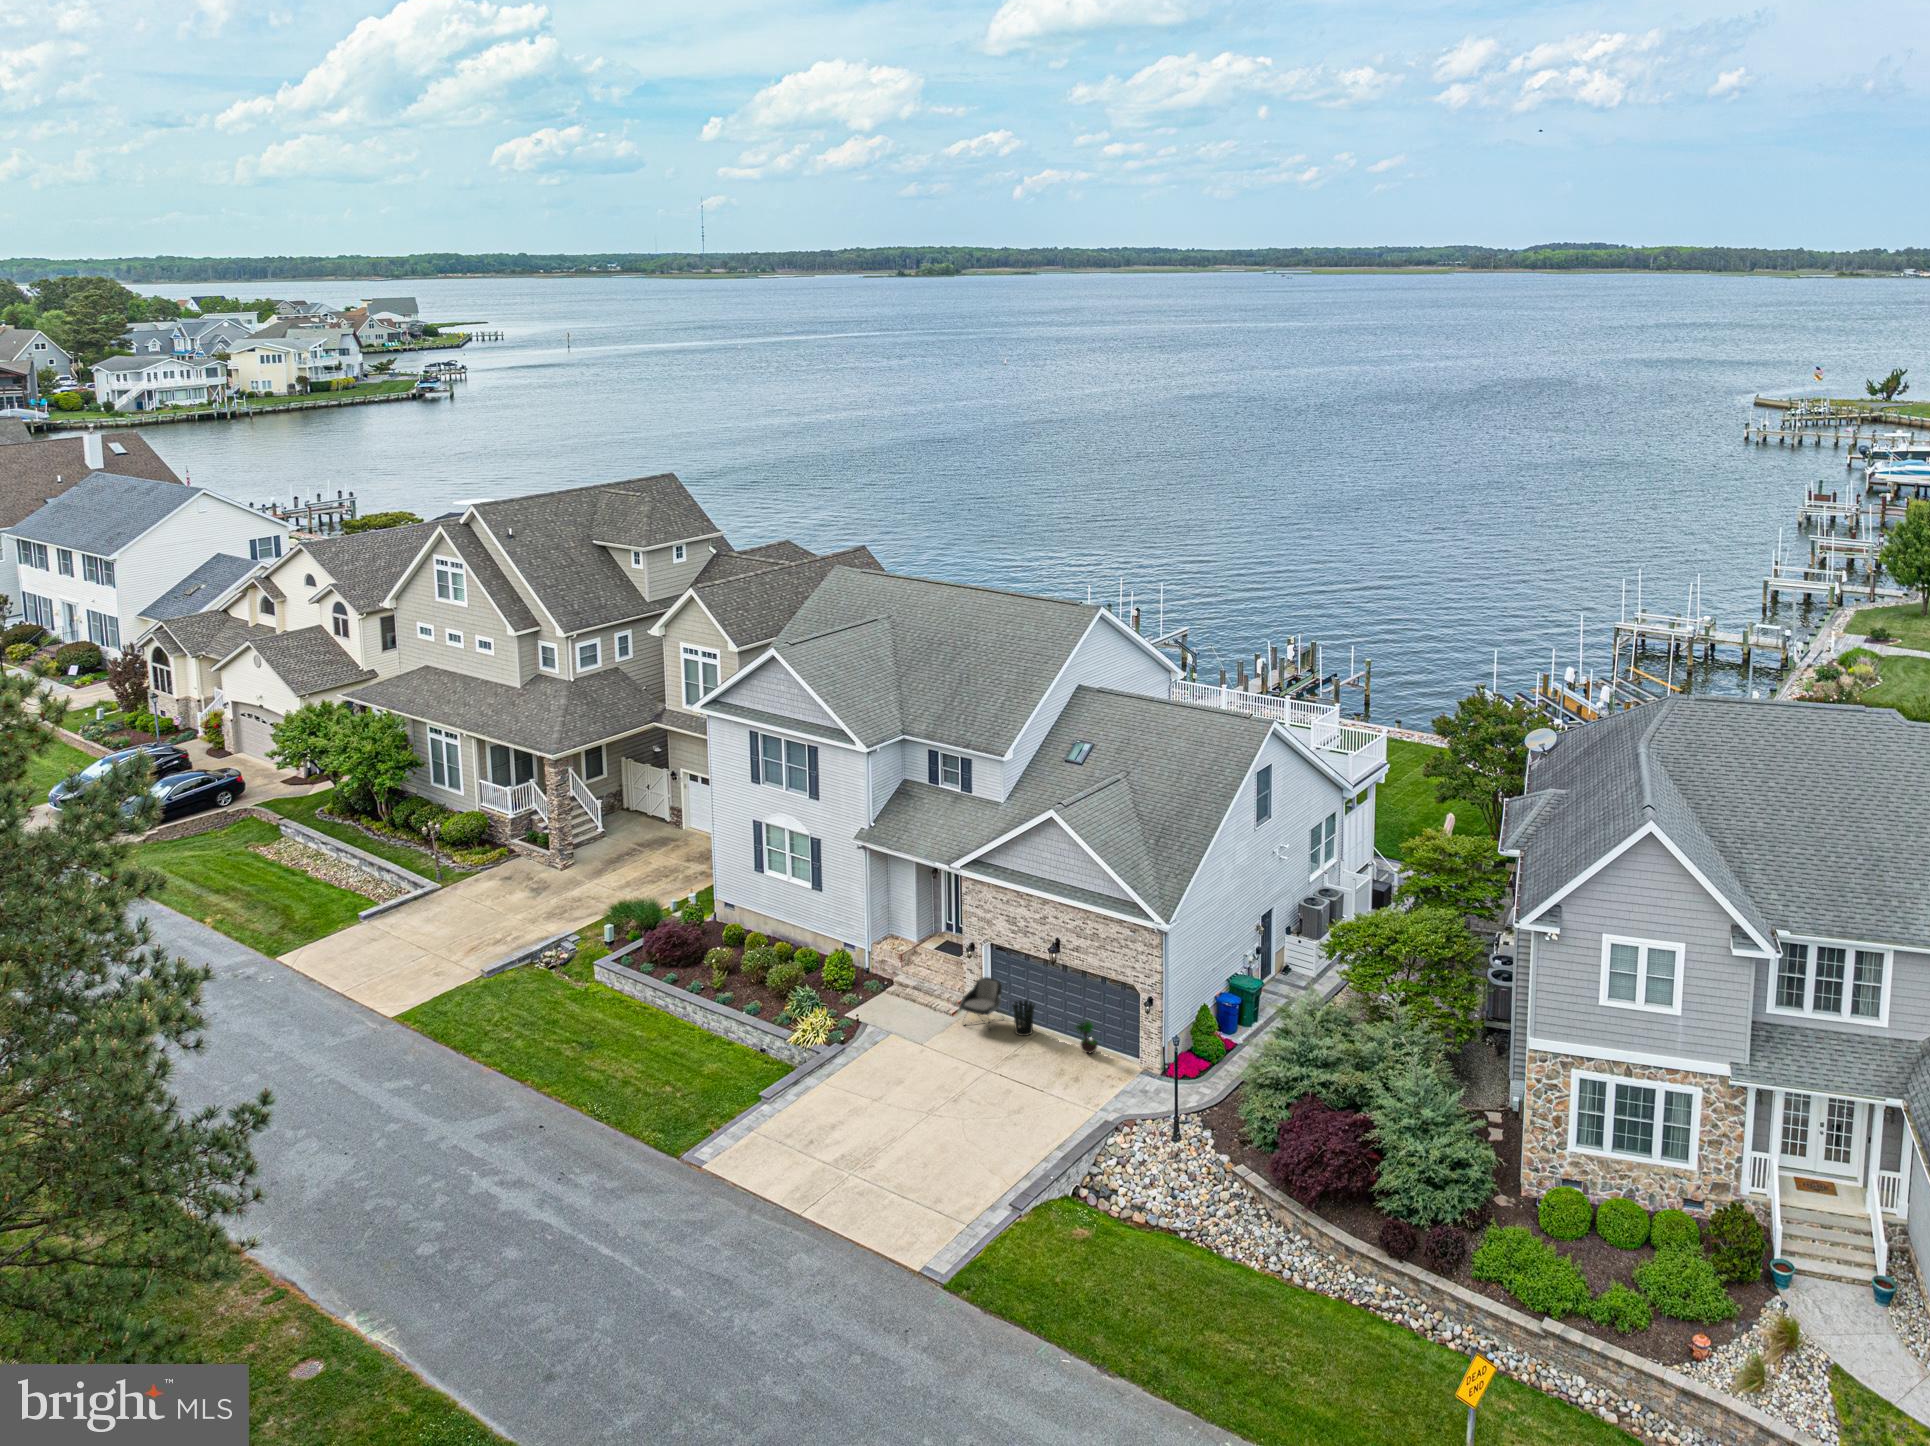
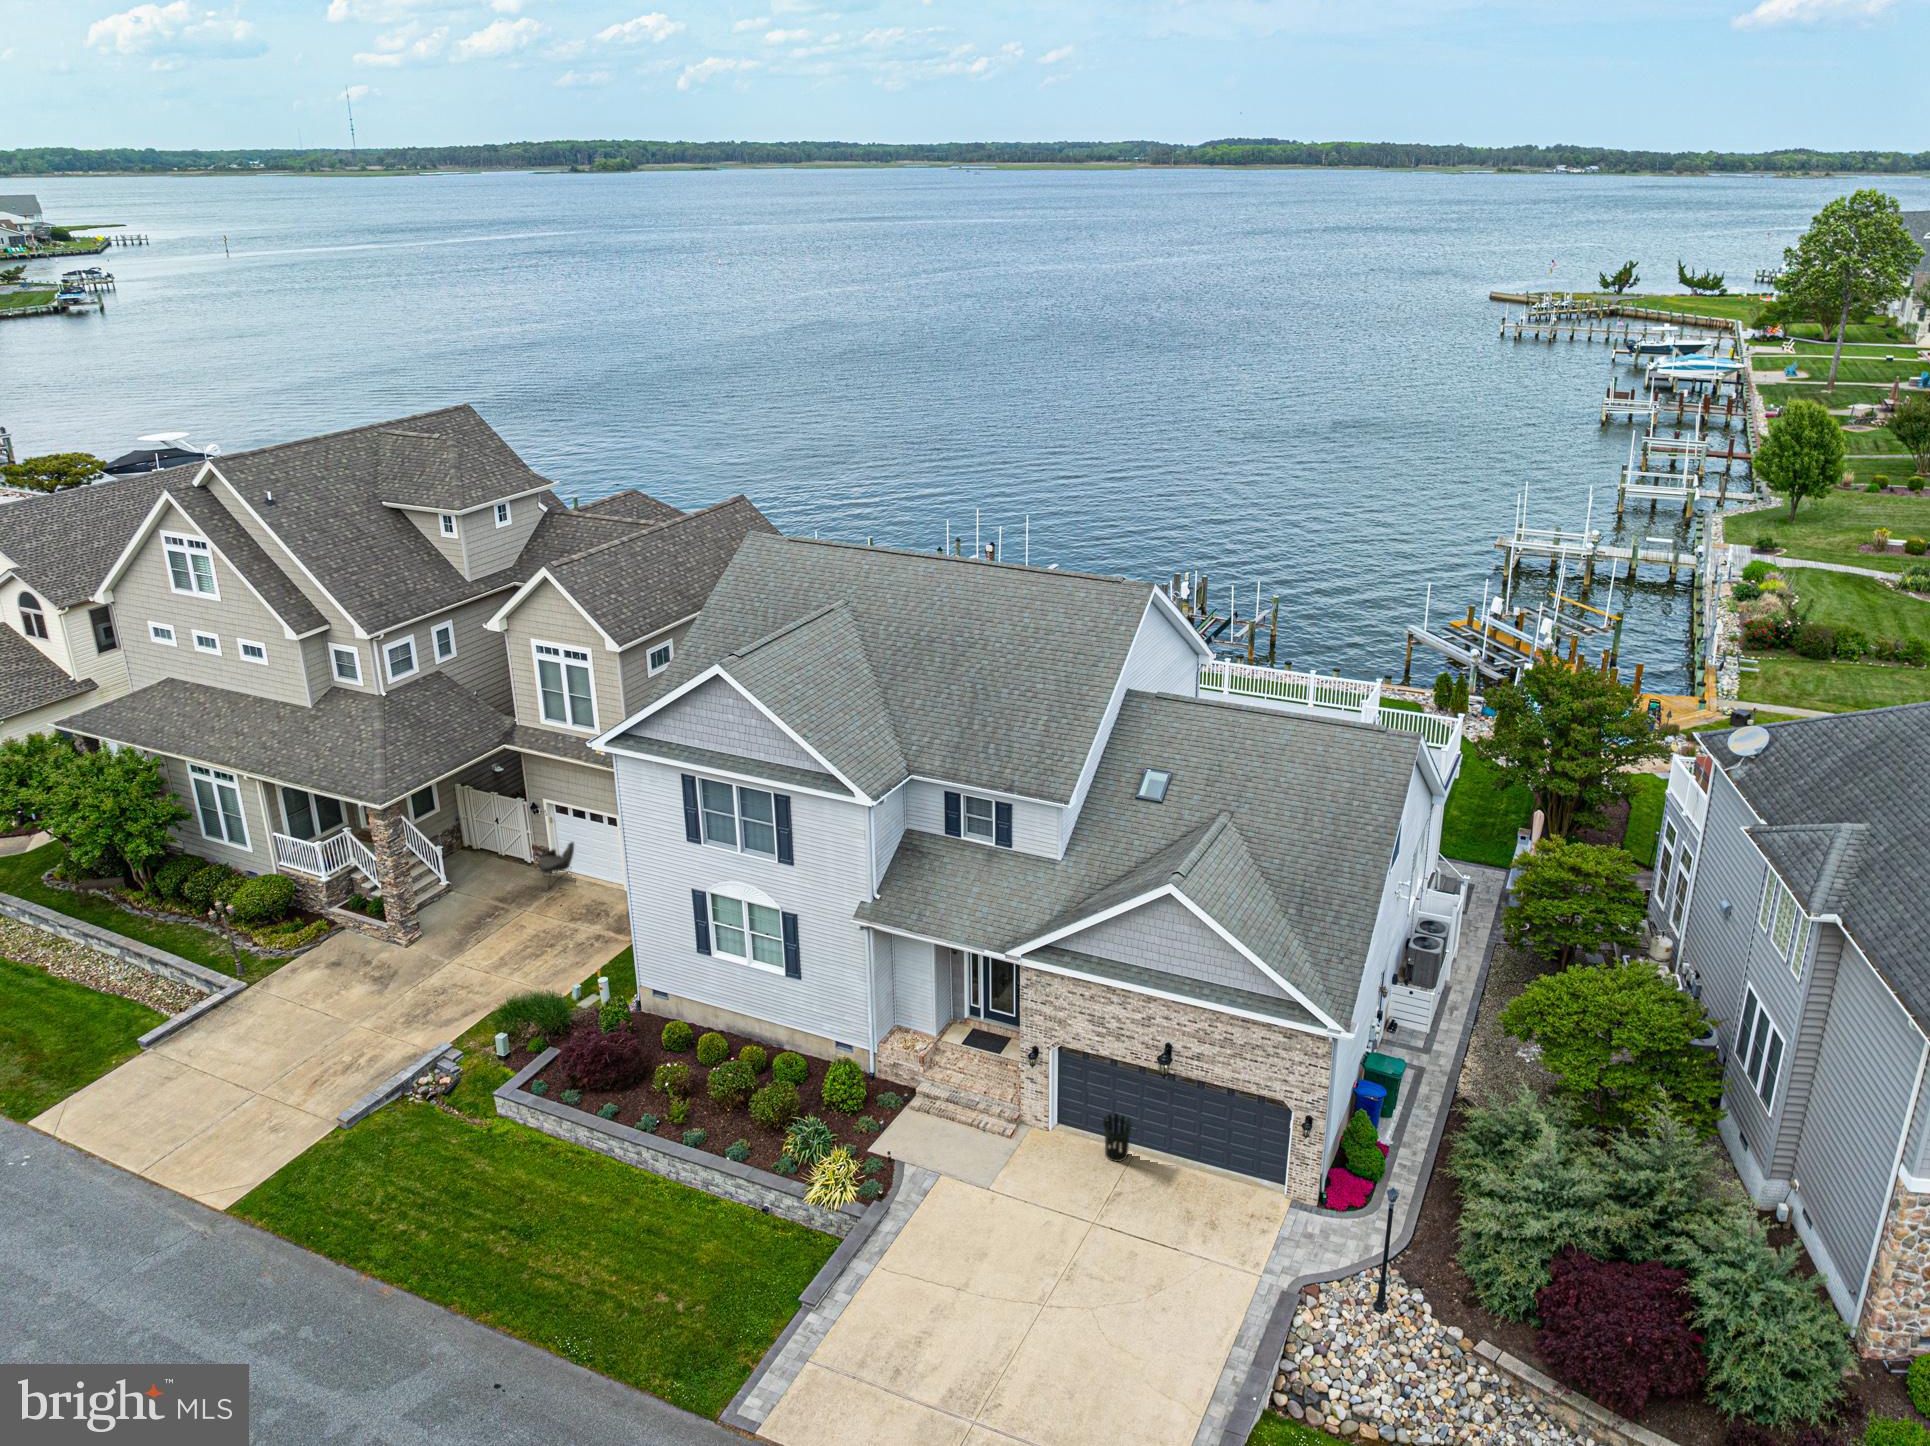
bench: none [345,808,378,828] -> present [75,877,125,906]
lounge chair: present [960,977,1004,1030] -> present [538,842,574,878]
potted tree: present [1076,1020,1098,1053] -> none [1197,1139,1227,1181]

